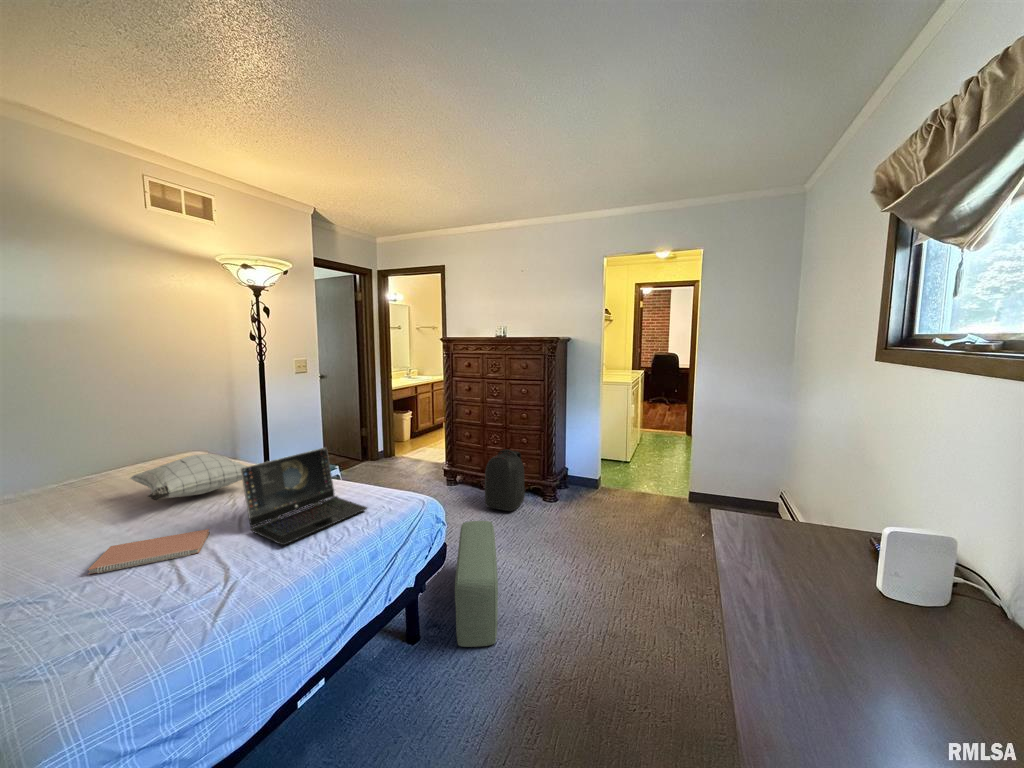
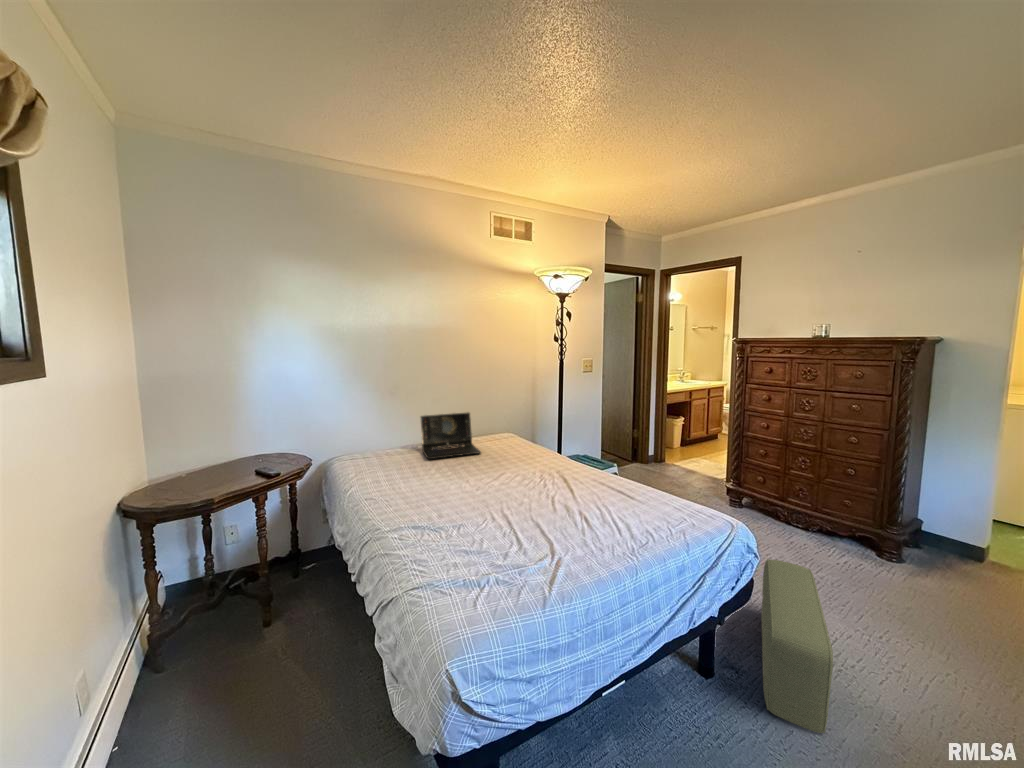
laptop: present [240,447,367,545] -> present [421,412,481,459]
backpack: present [485,450,525,511] -> none [786,479,852,560]
pillow: present [130,454,247,500] -> none [479,436,564,469]
notebook: present [88,529,210,574] -> none [465,498,534,521]

